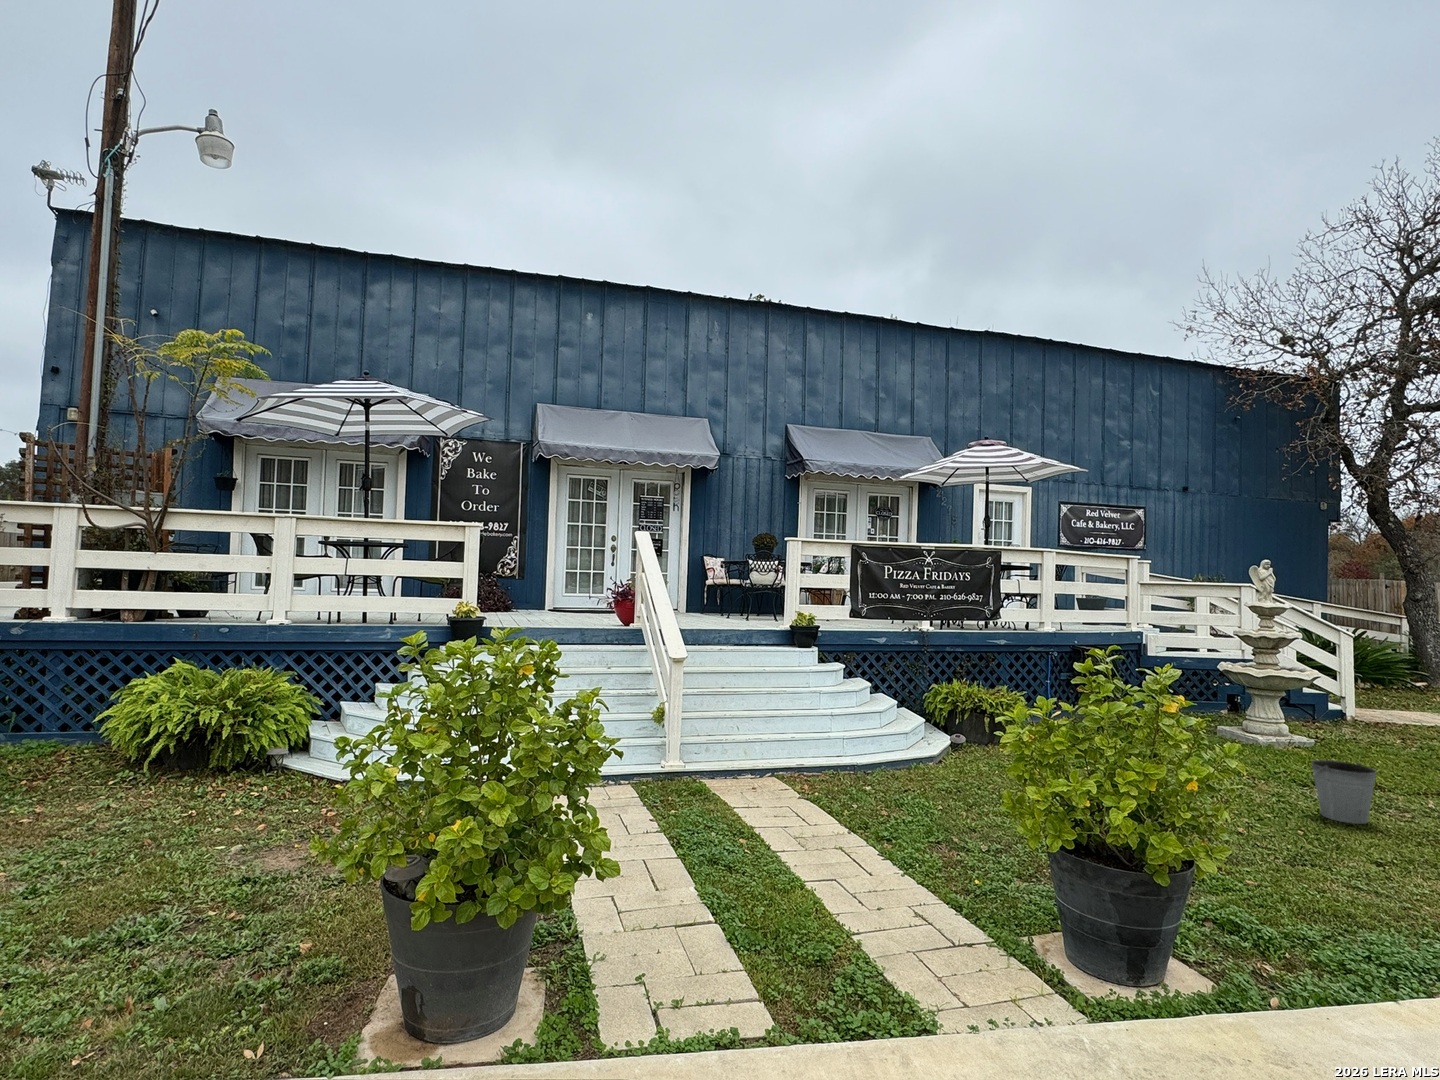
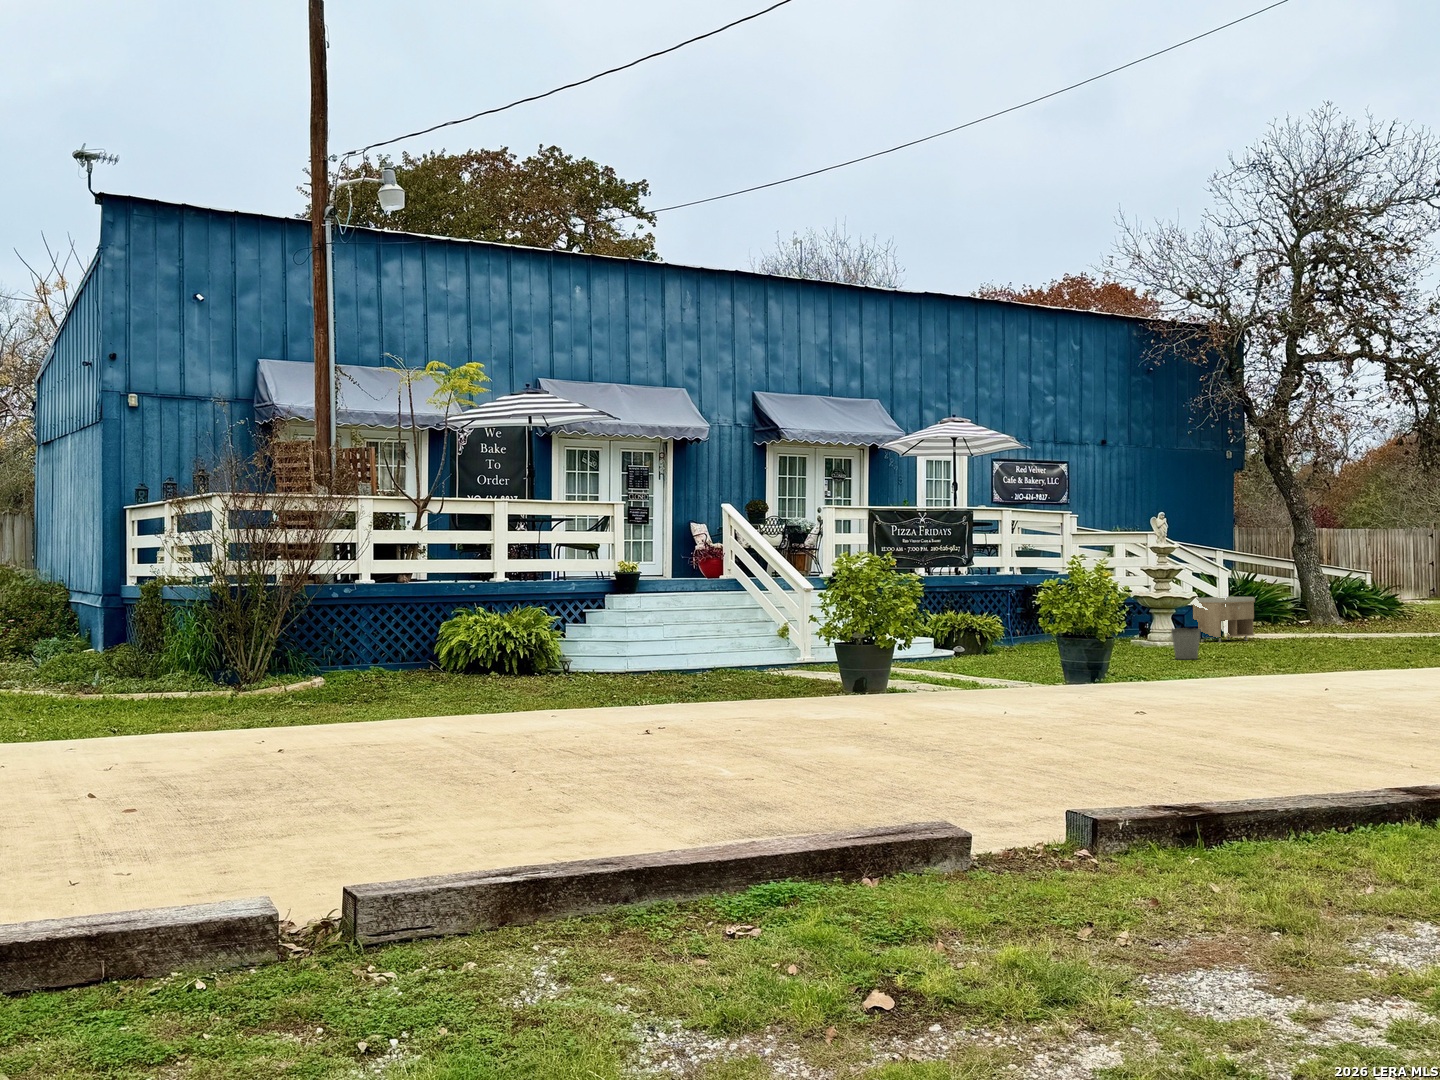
storage bench: none [1307,667,1399,727] -> present [1193,597,1255,642]

